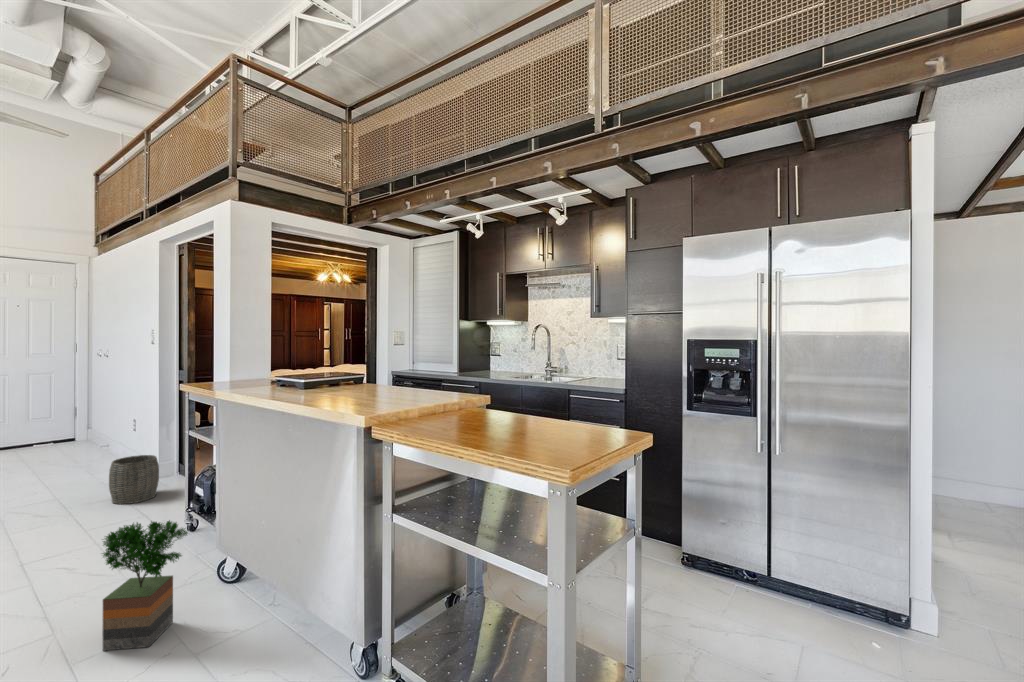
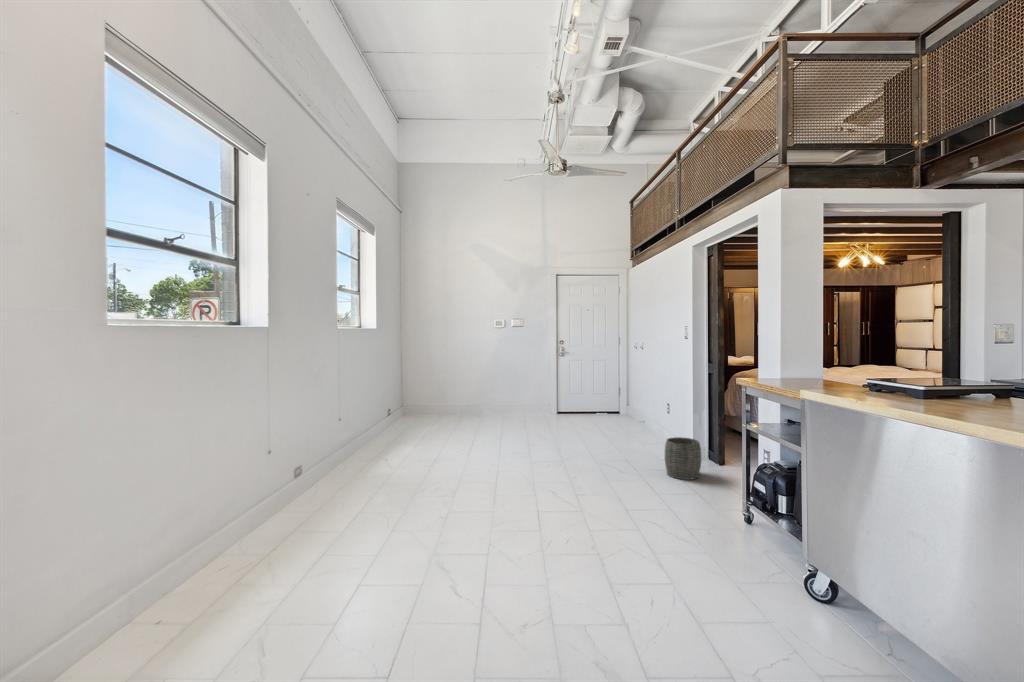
potted tree: present [103,520,188,651] -> none [718,512,798,643]

